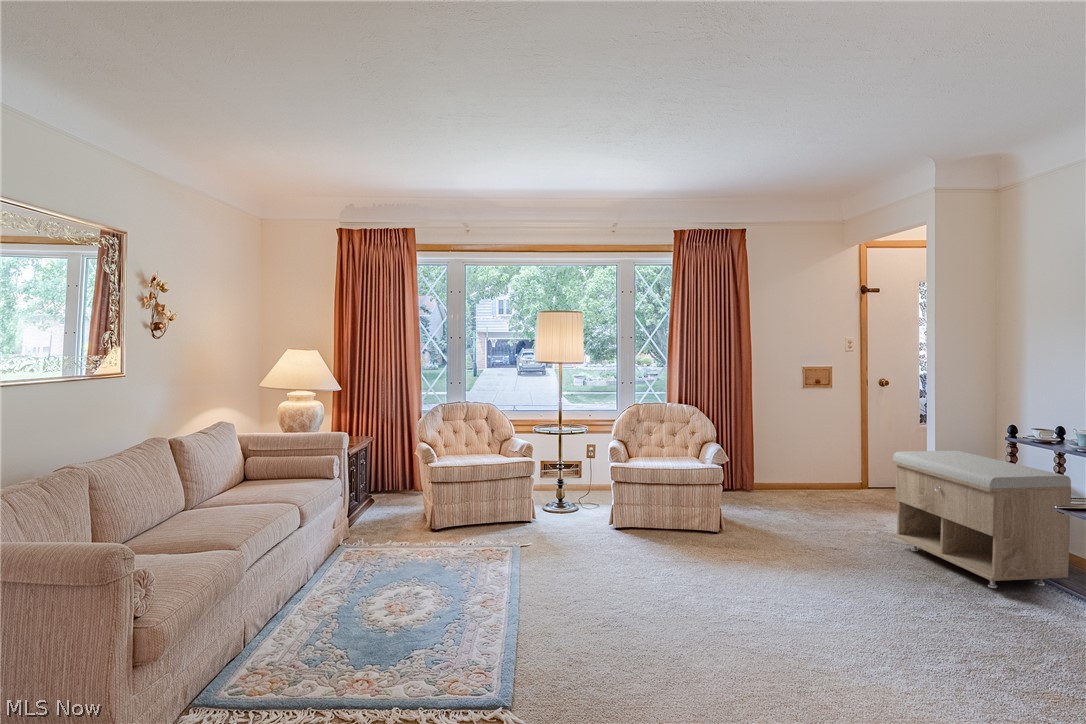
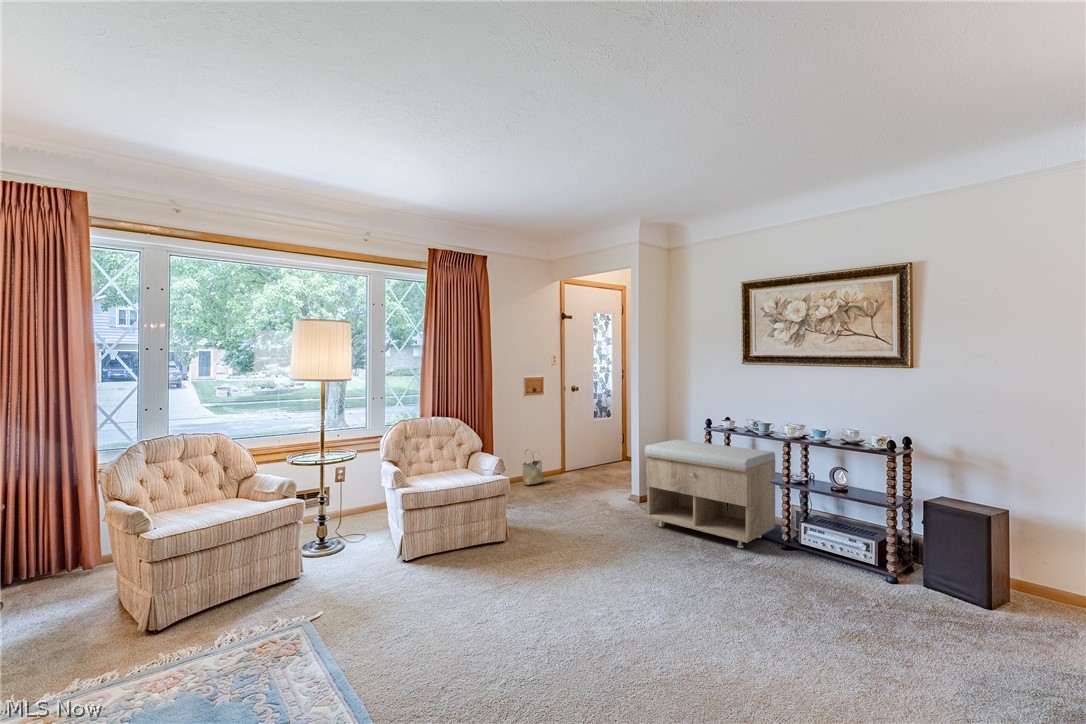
woven basket: none [795,449,823,489] -> present [523,450,544,485]

